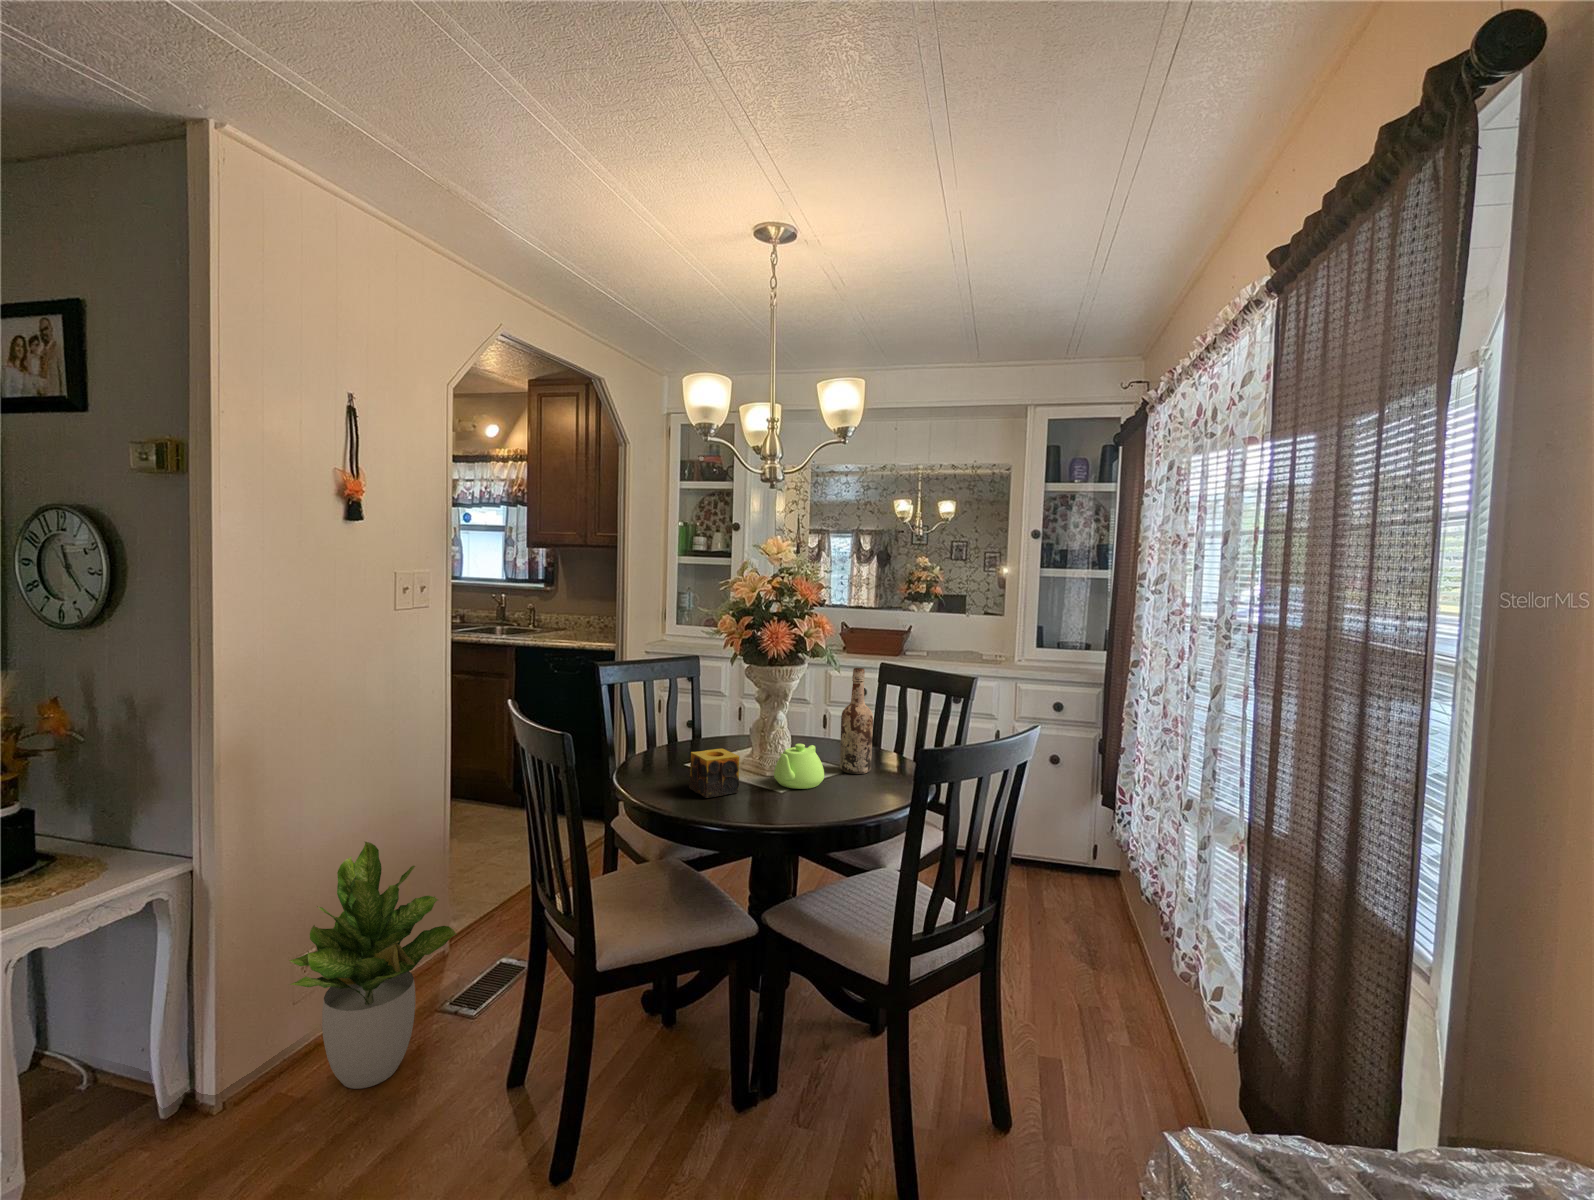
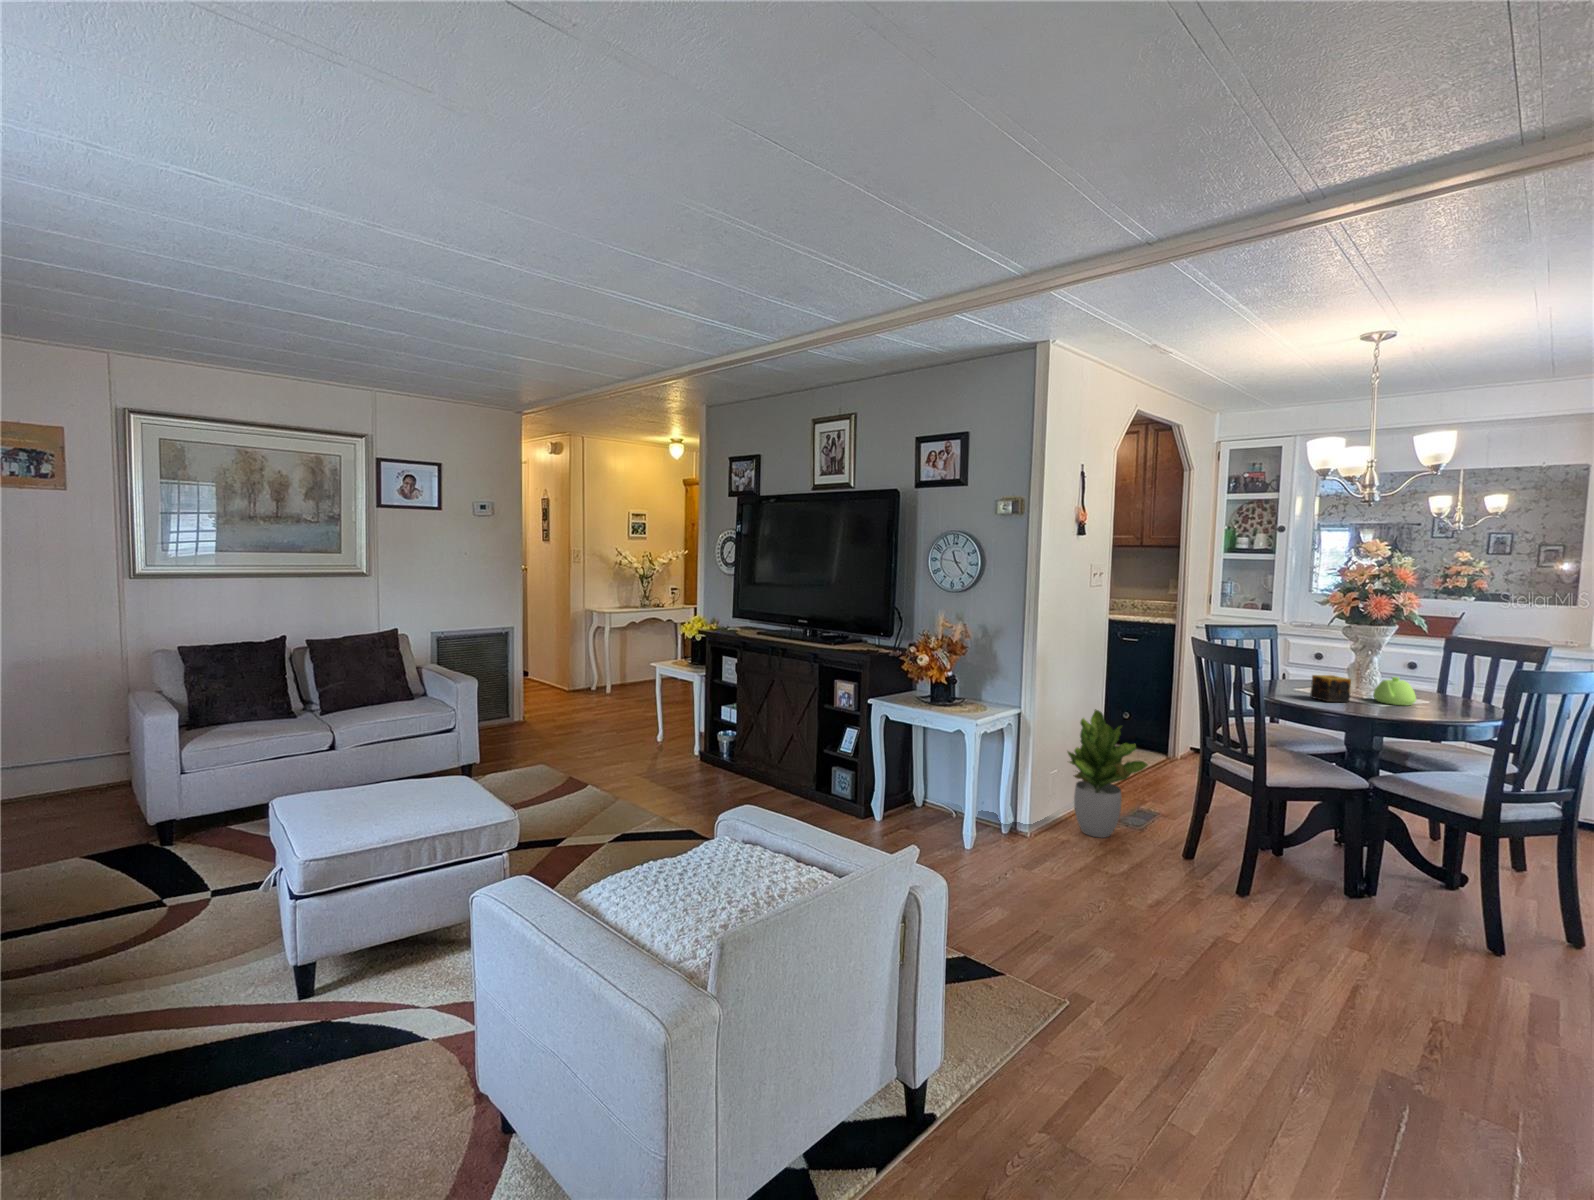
wine bottle: present [840,668,873,774] -> none [1424,630,1456,703]

